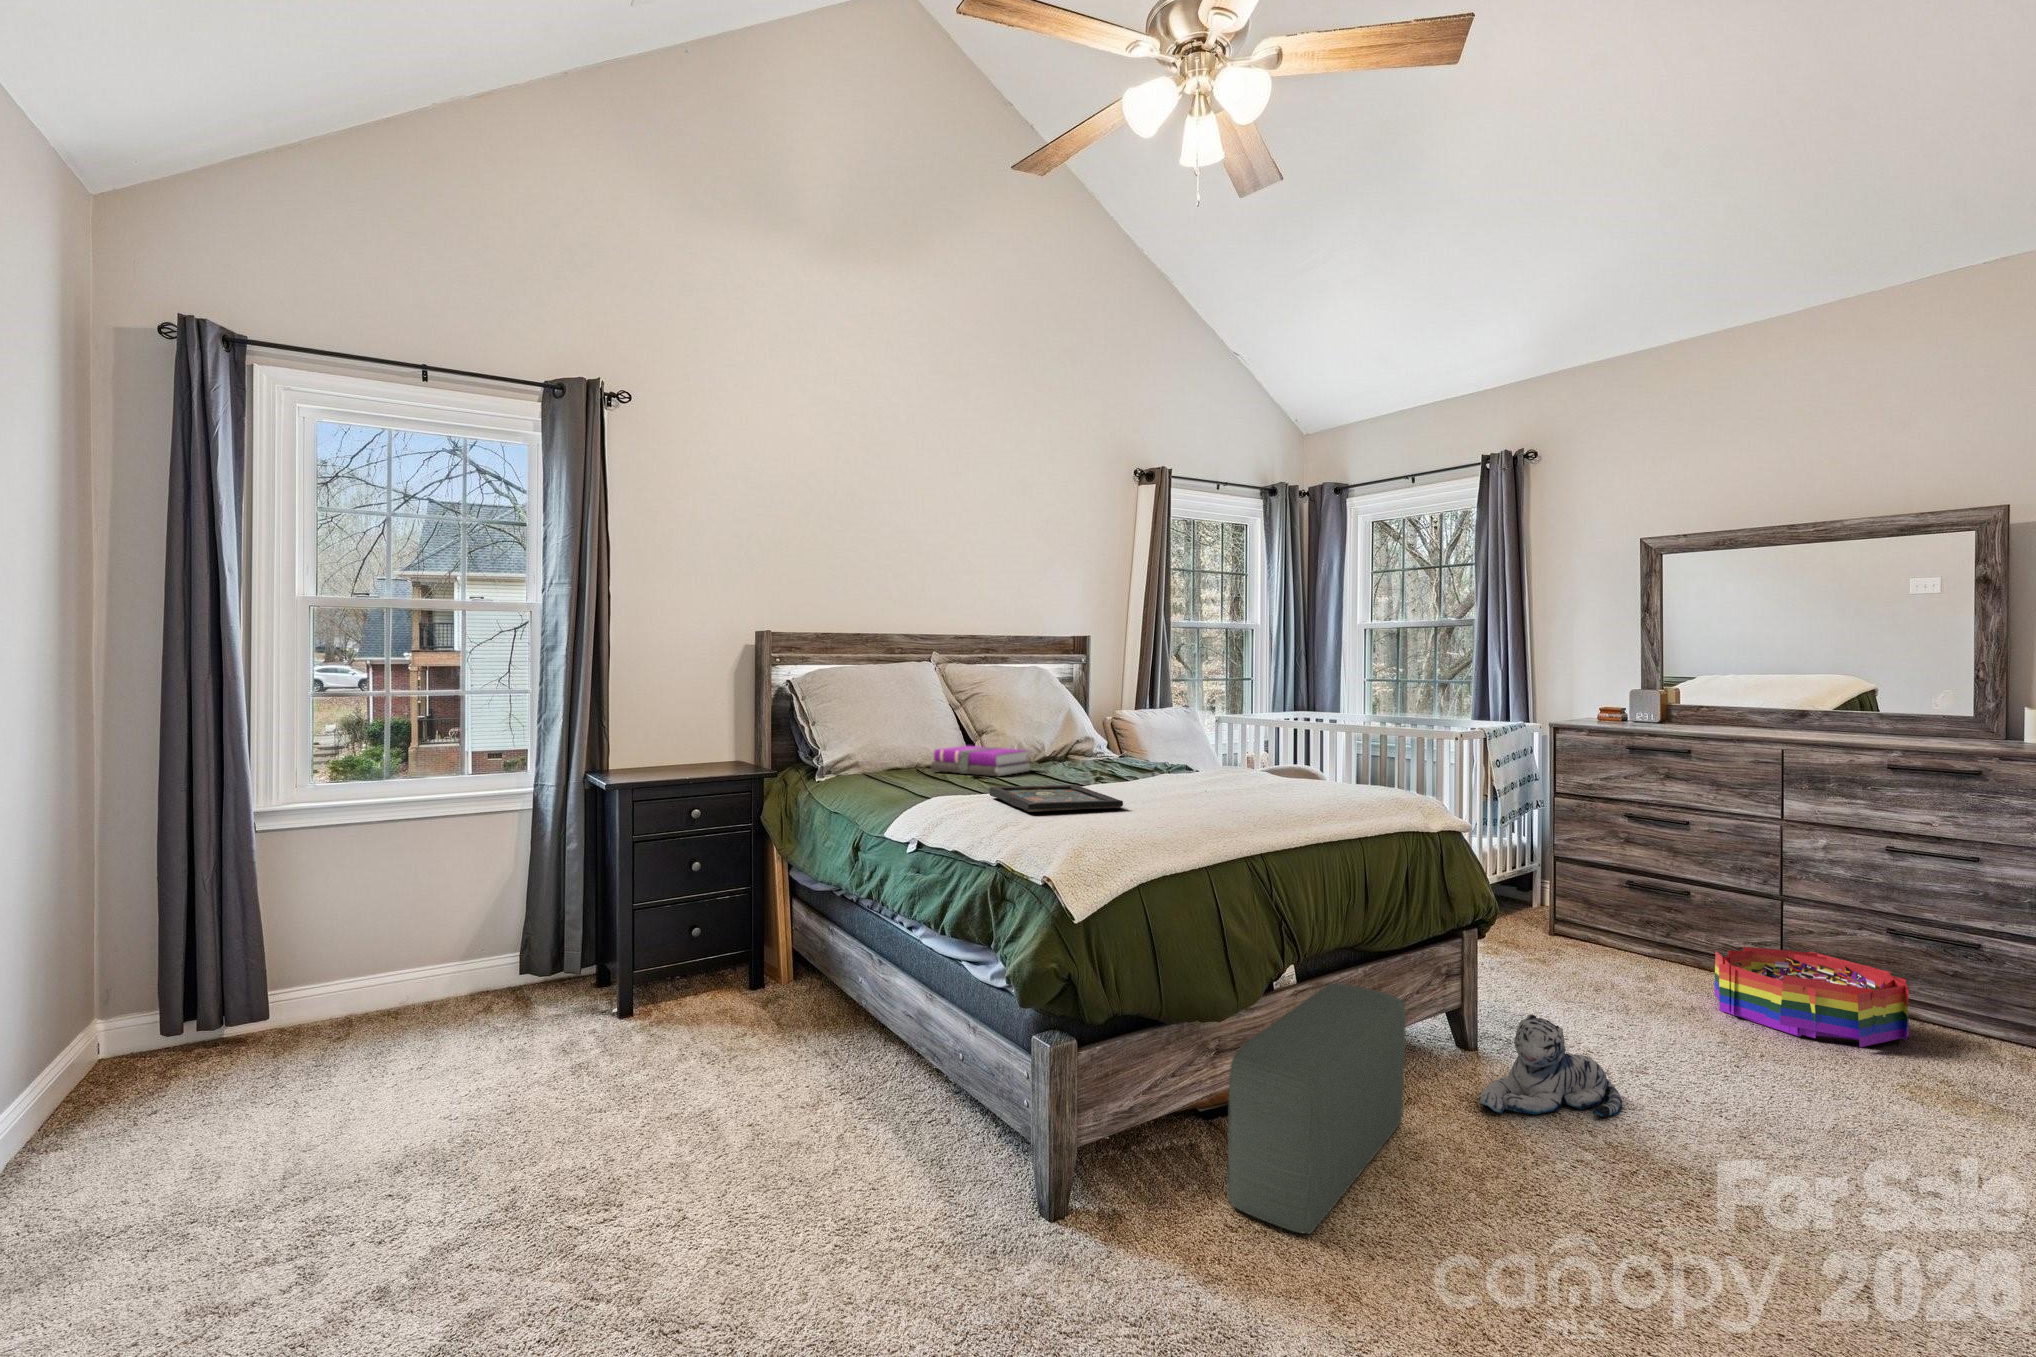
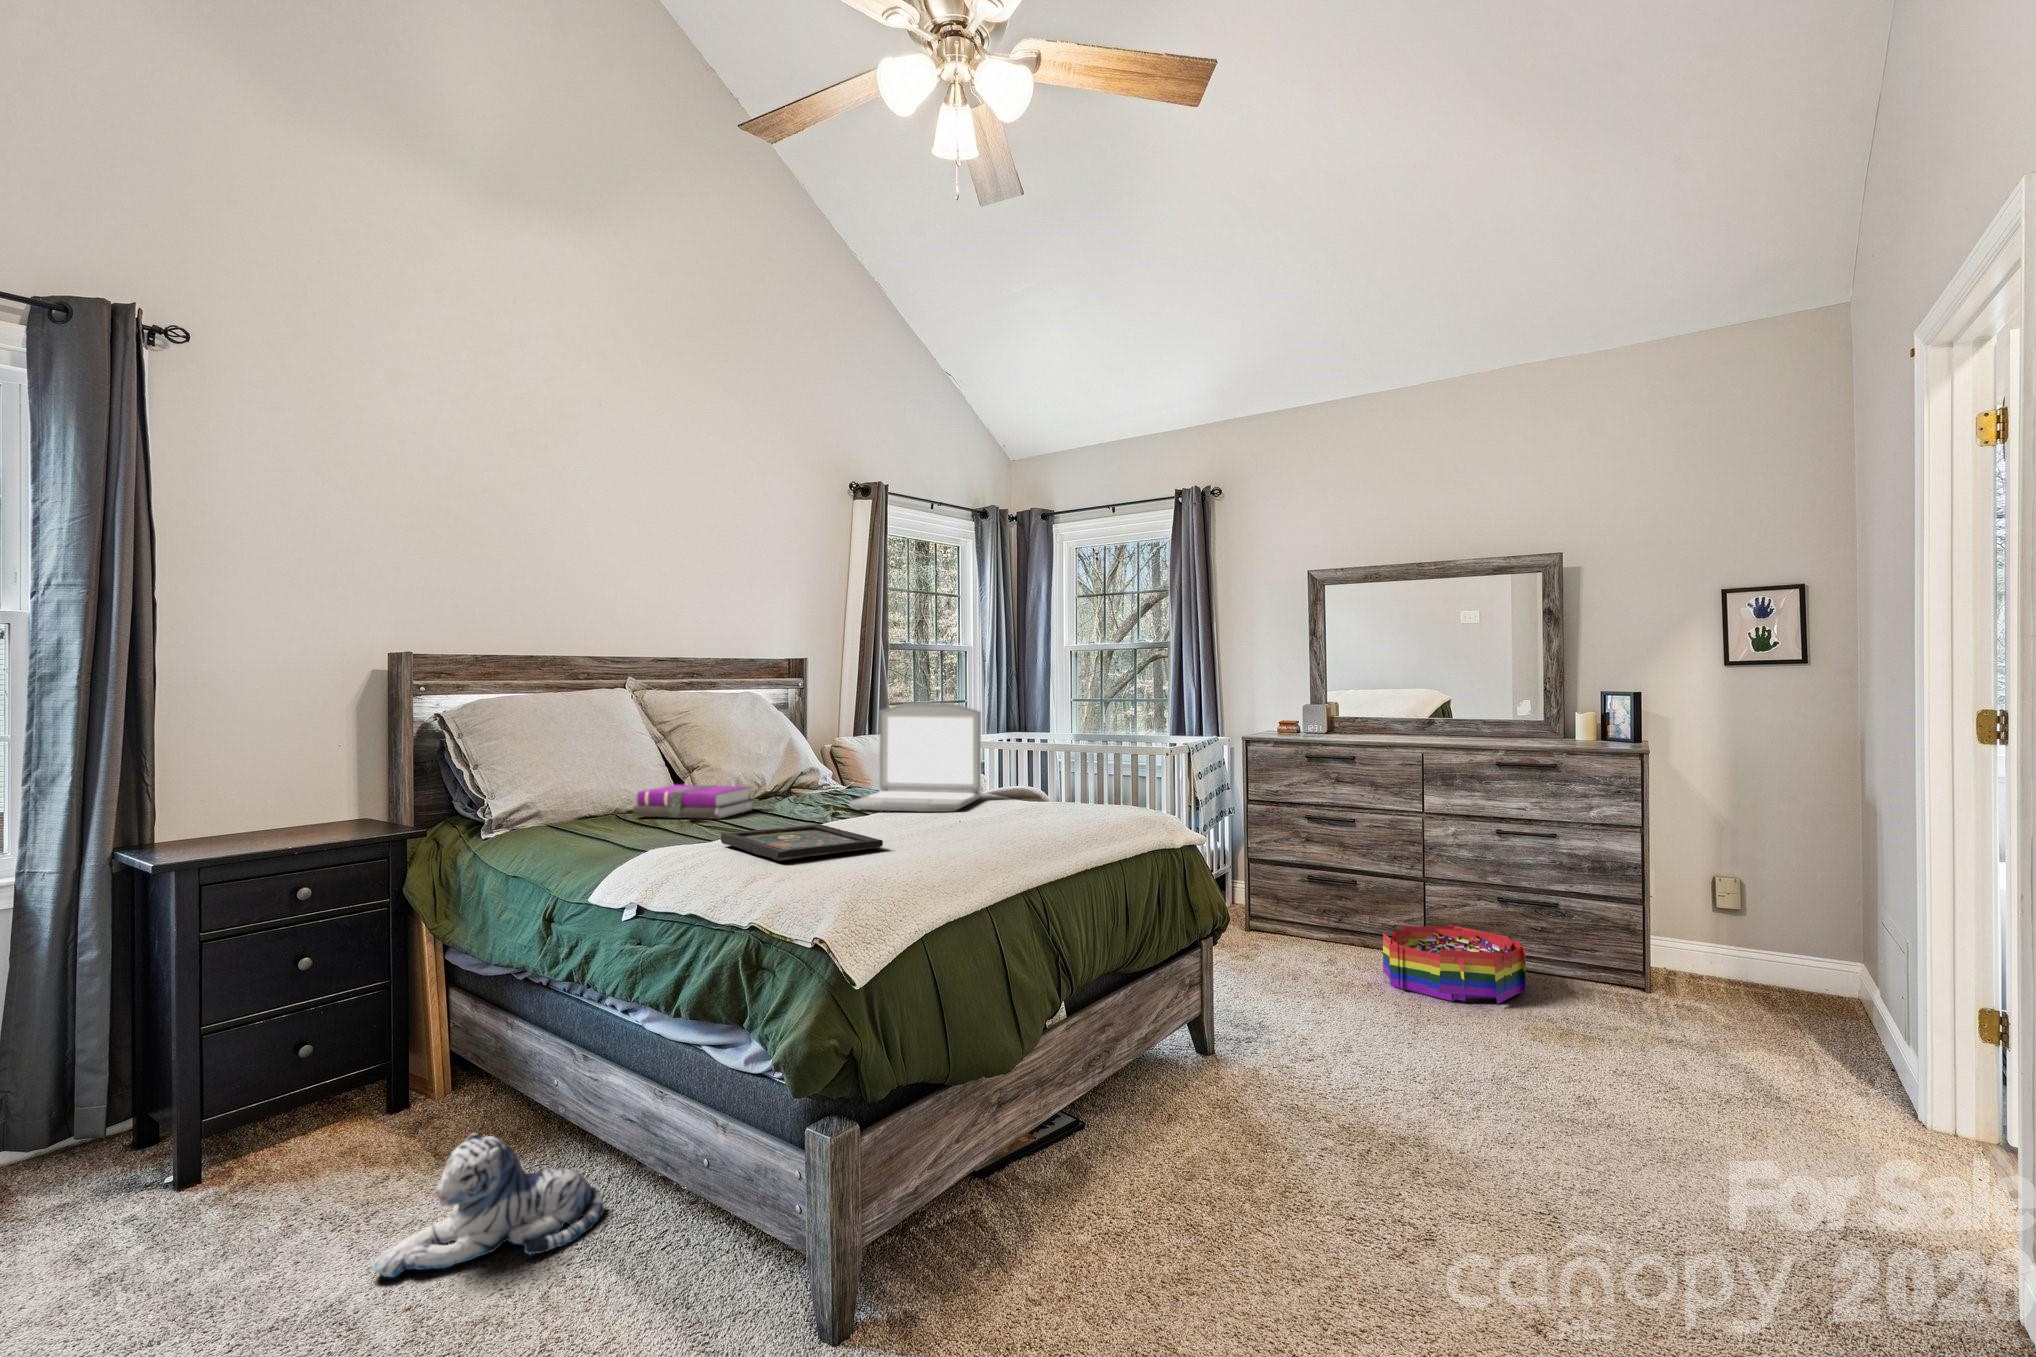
laptop: none [1113,679,1242,782] -> present [850,703,981,812]
pouf: present [1227,983,1406,1234] -> none [1024,1012,1170,1290]
plush toy: present [1479,1014,1622,1117] -> present [372,1133,605,1278]

